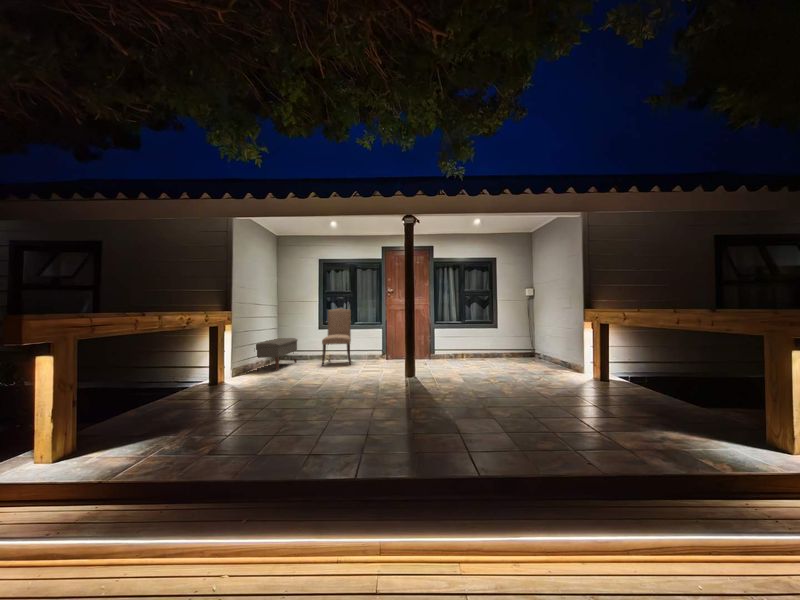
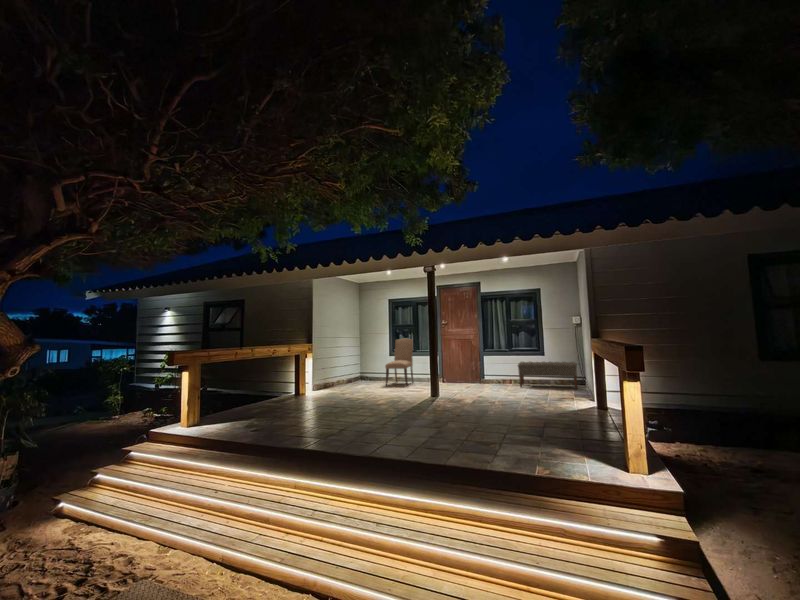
bench: present [256,338,297,371] -> present [518,362,577,389]

